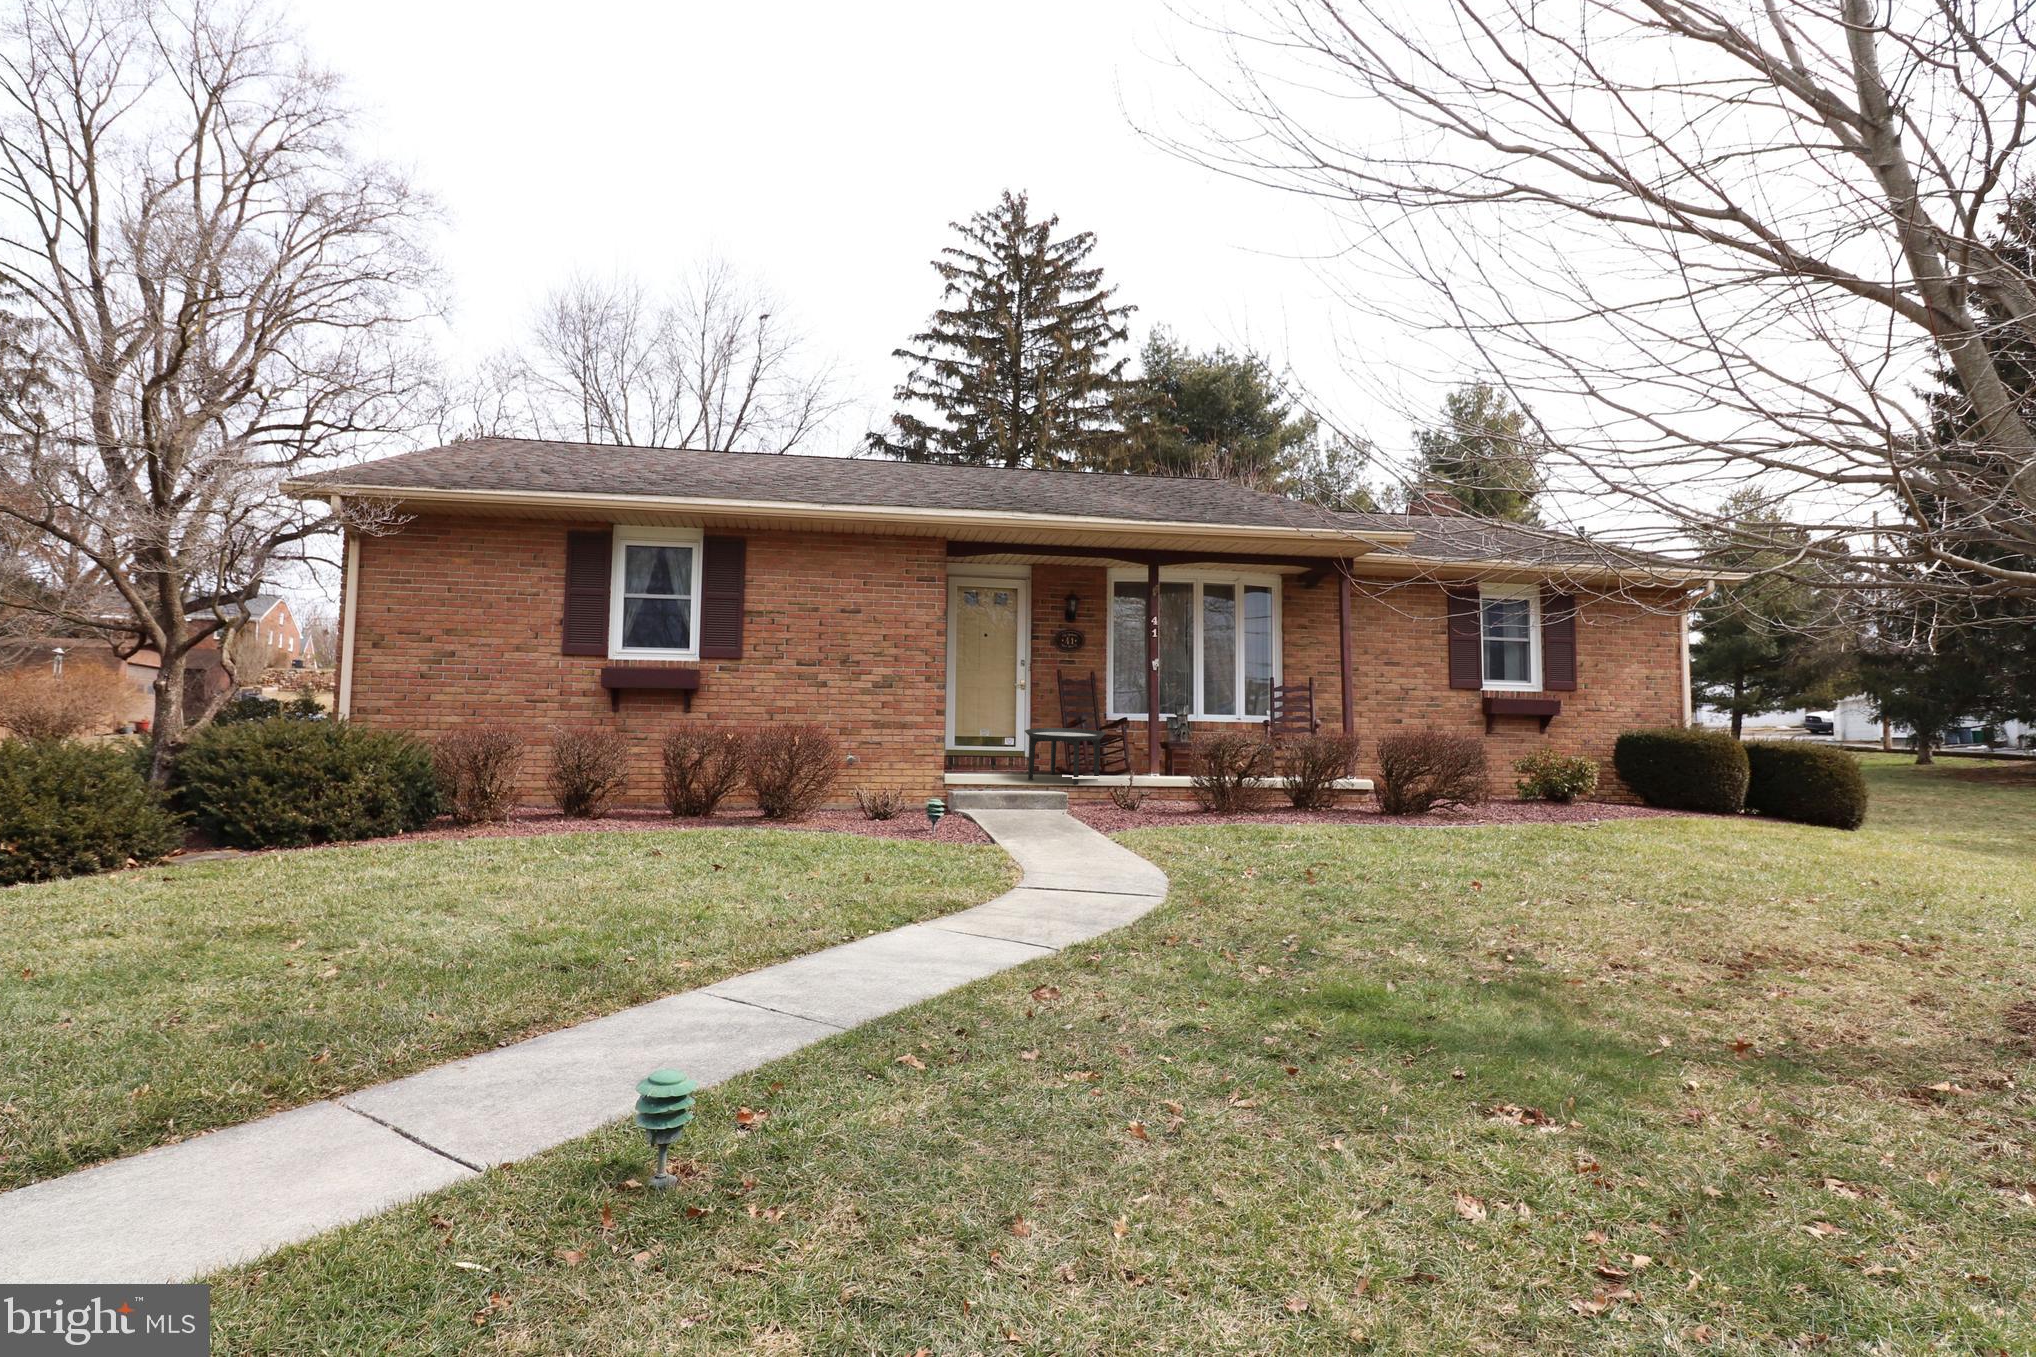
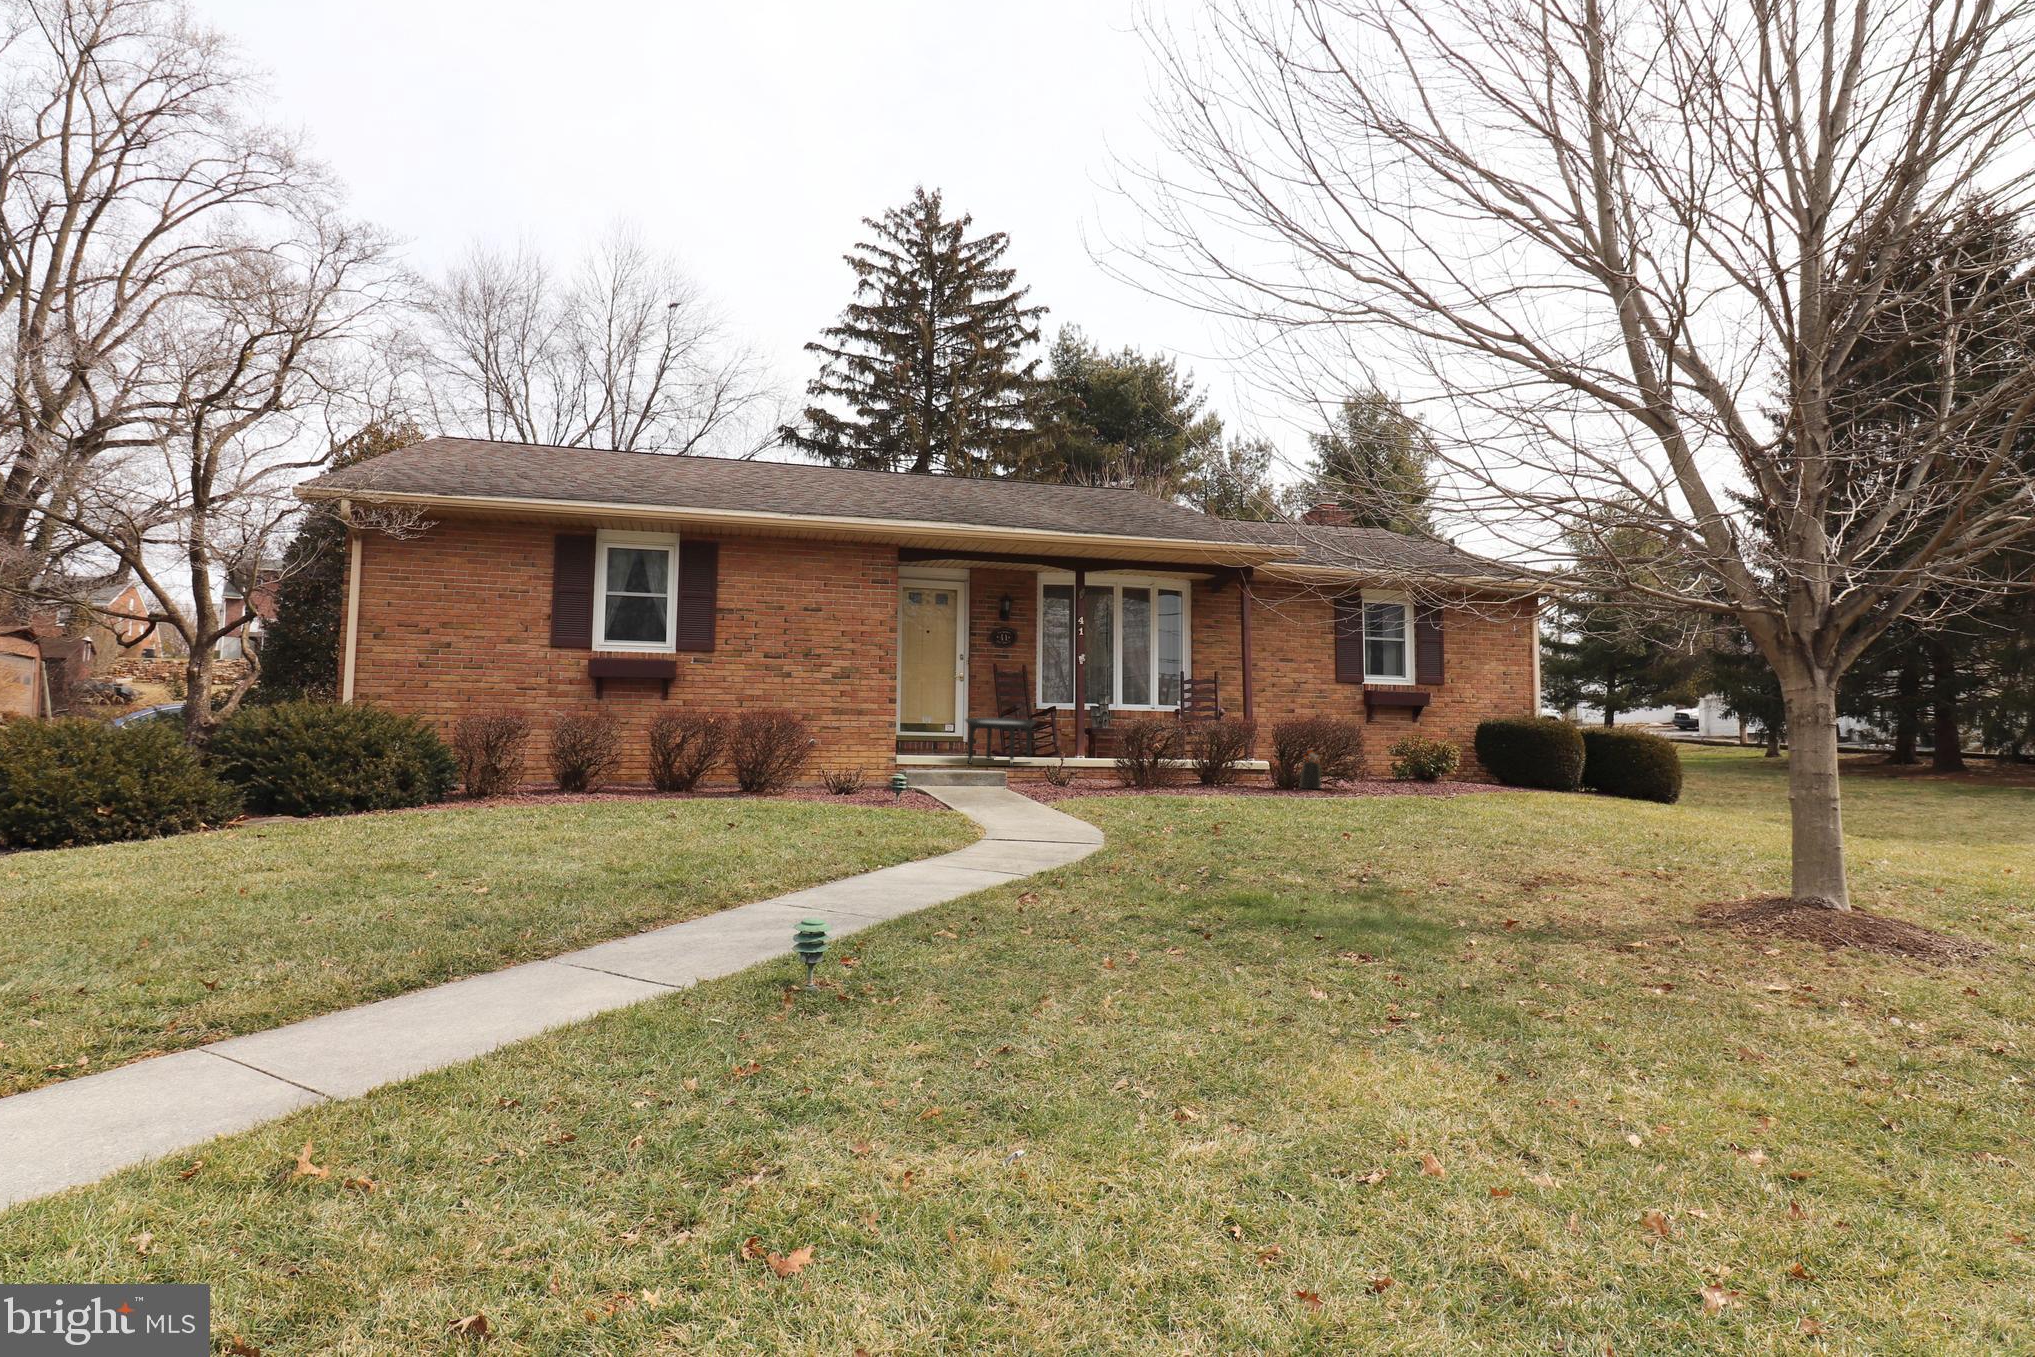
watering can: none [1410,771,1440,819] -> present [1300,750,1322,789]

